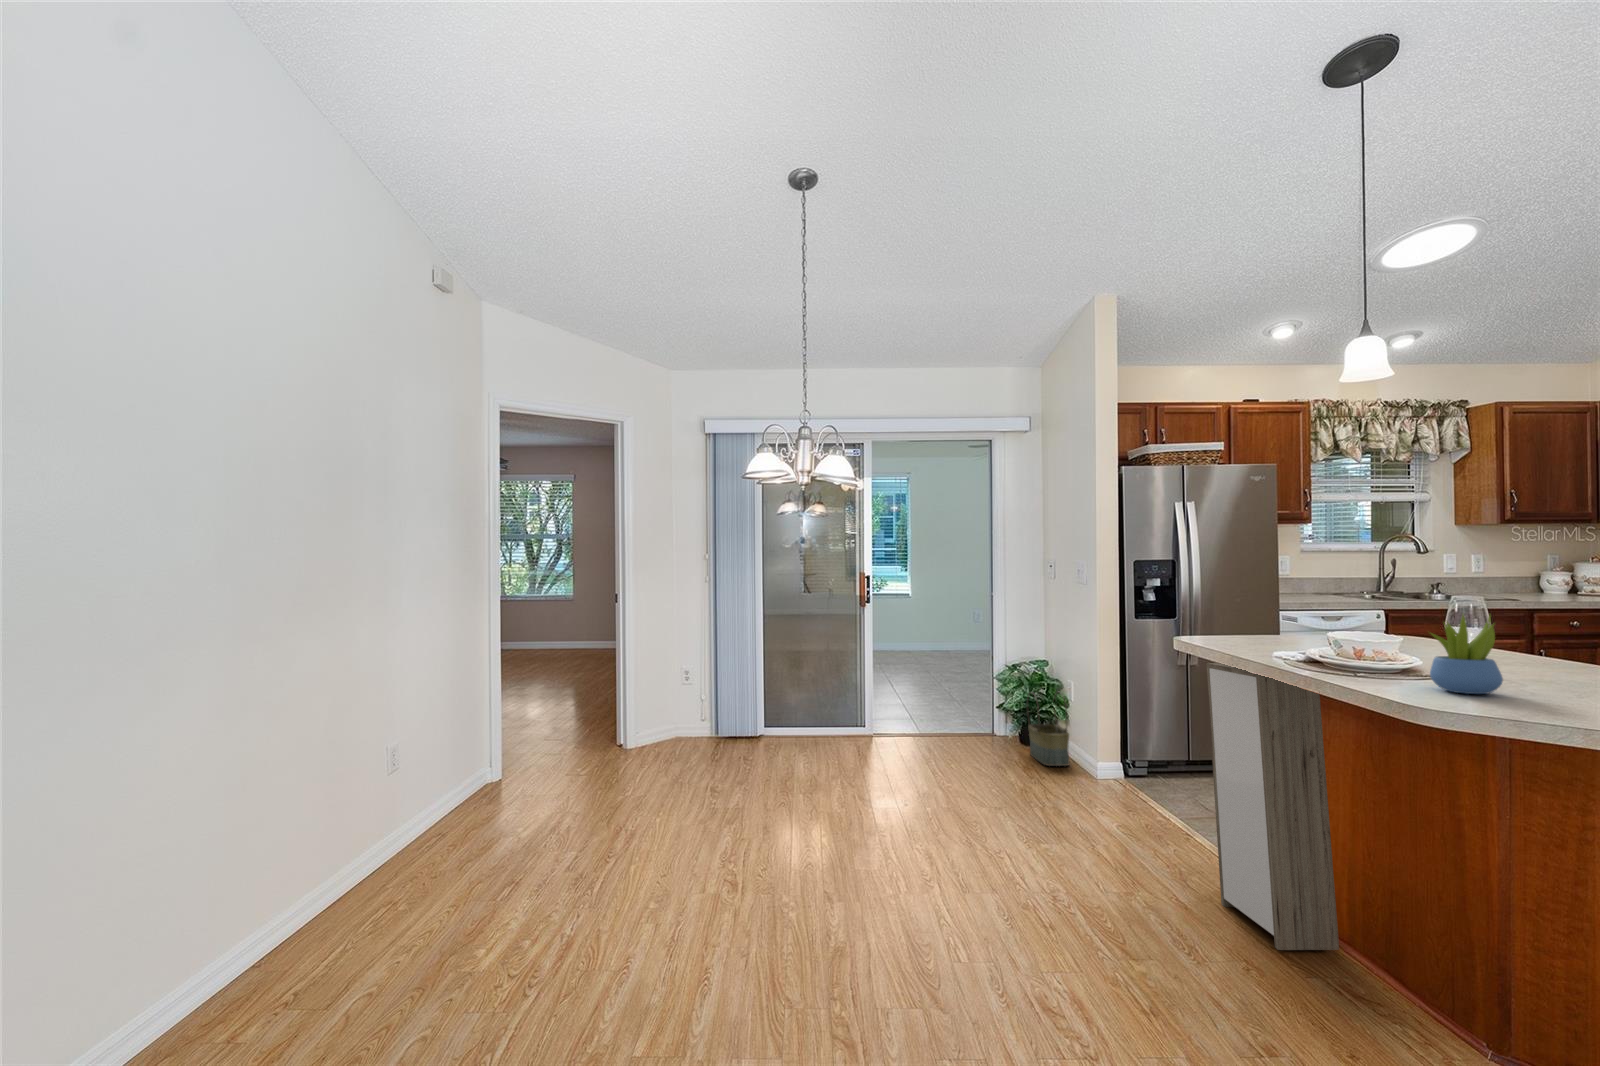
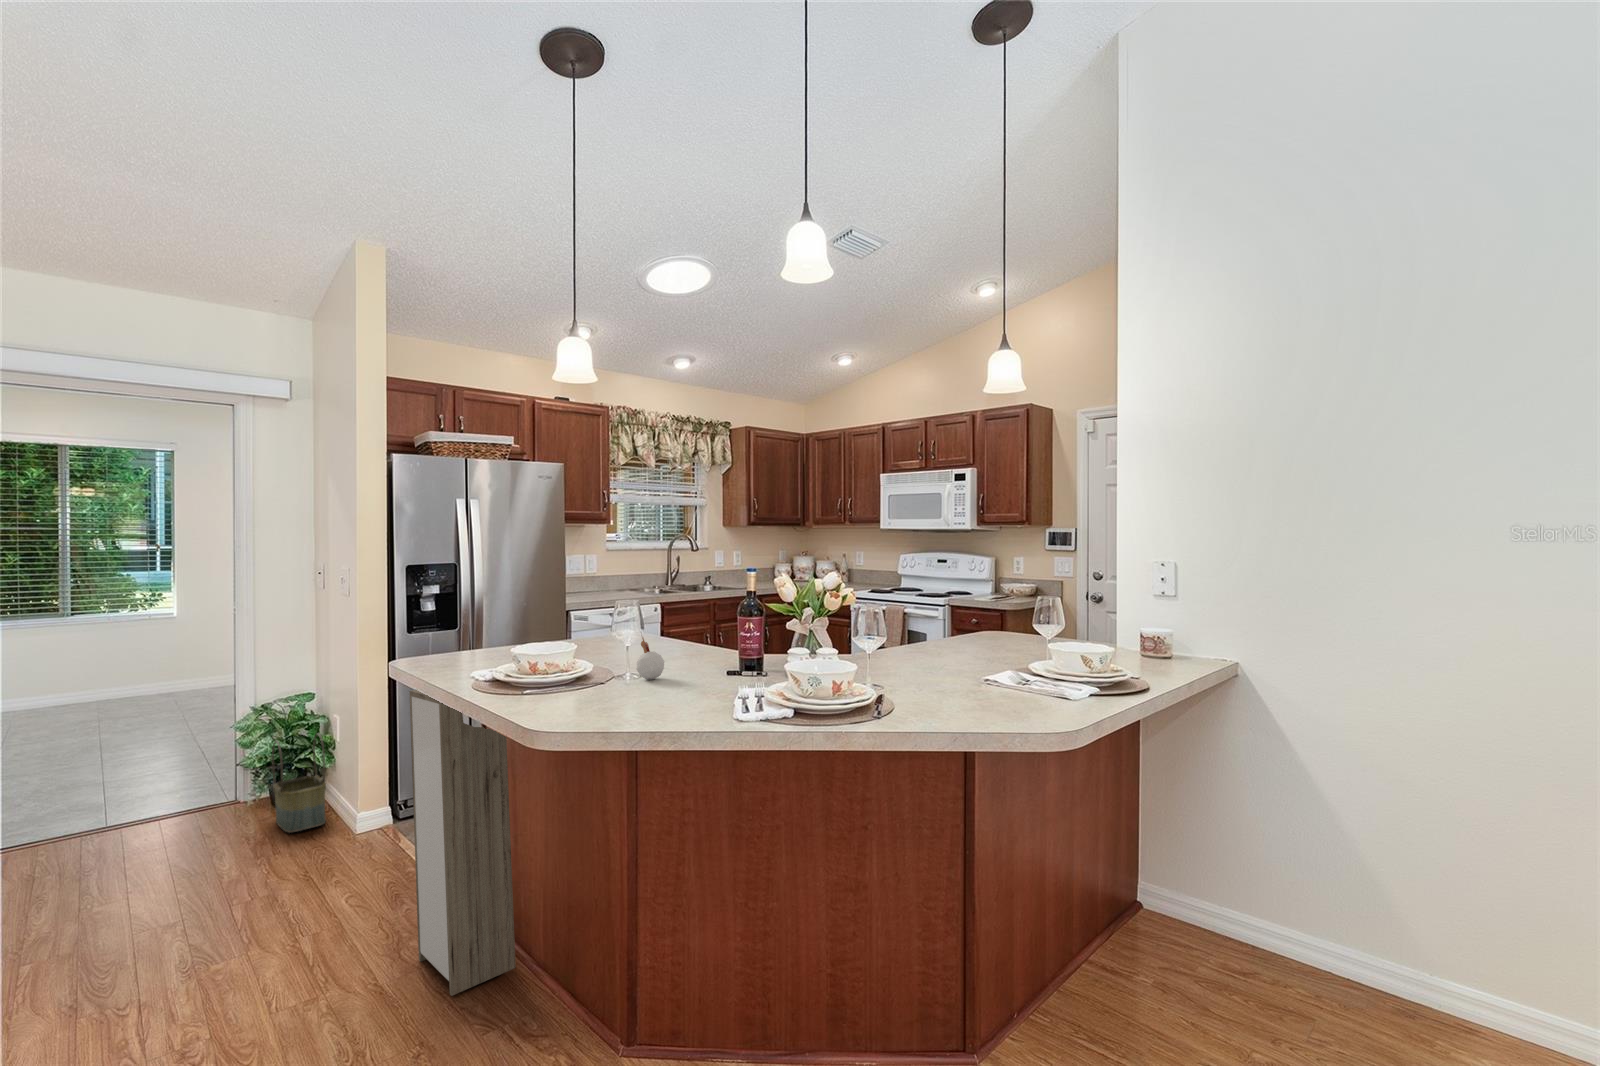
succulent plant: present [1430,615,1503,694] -> none [554,623,606,701]
candle: none [1516,629,1564,685] -> present [636,632,664,679]

